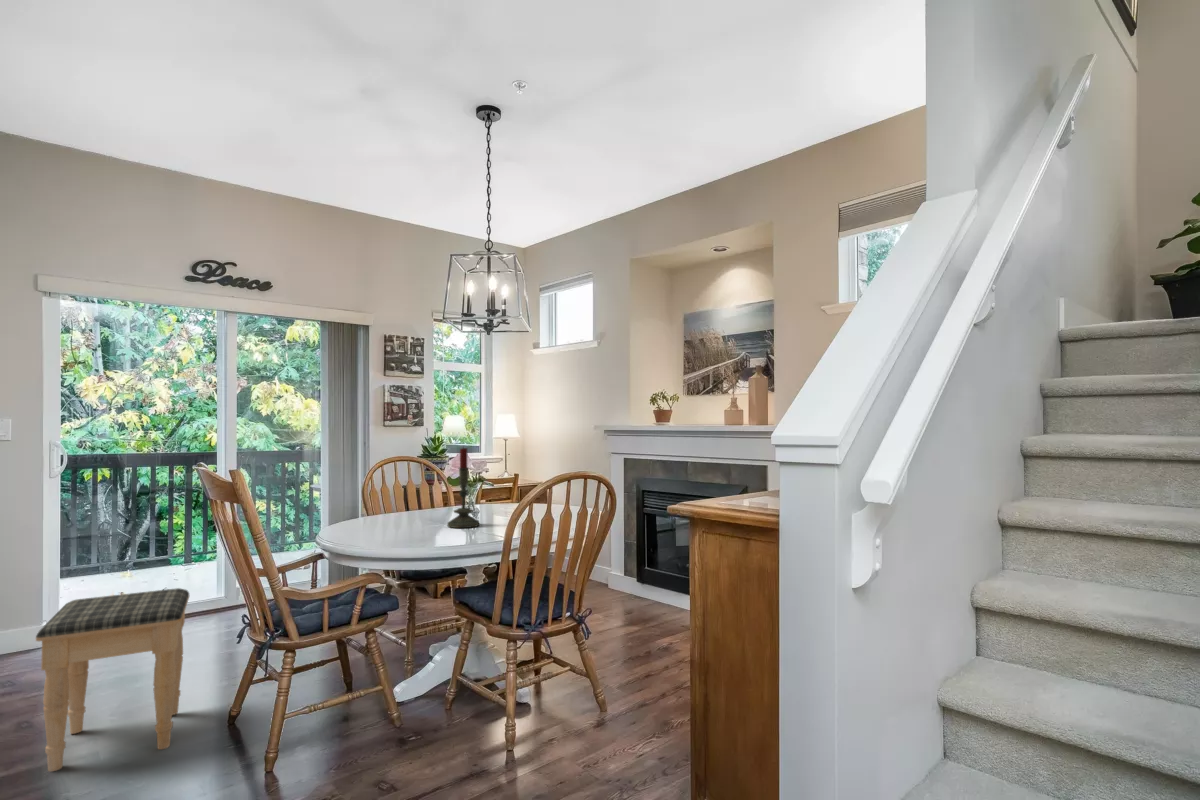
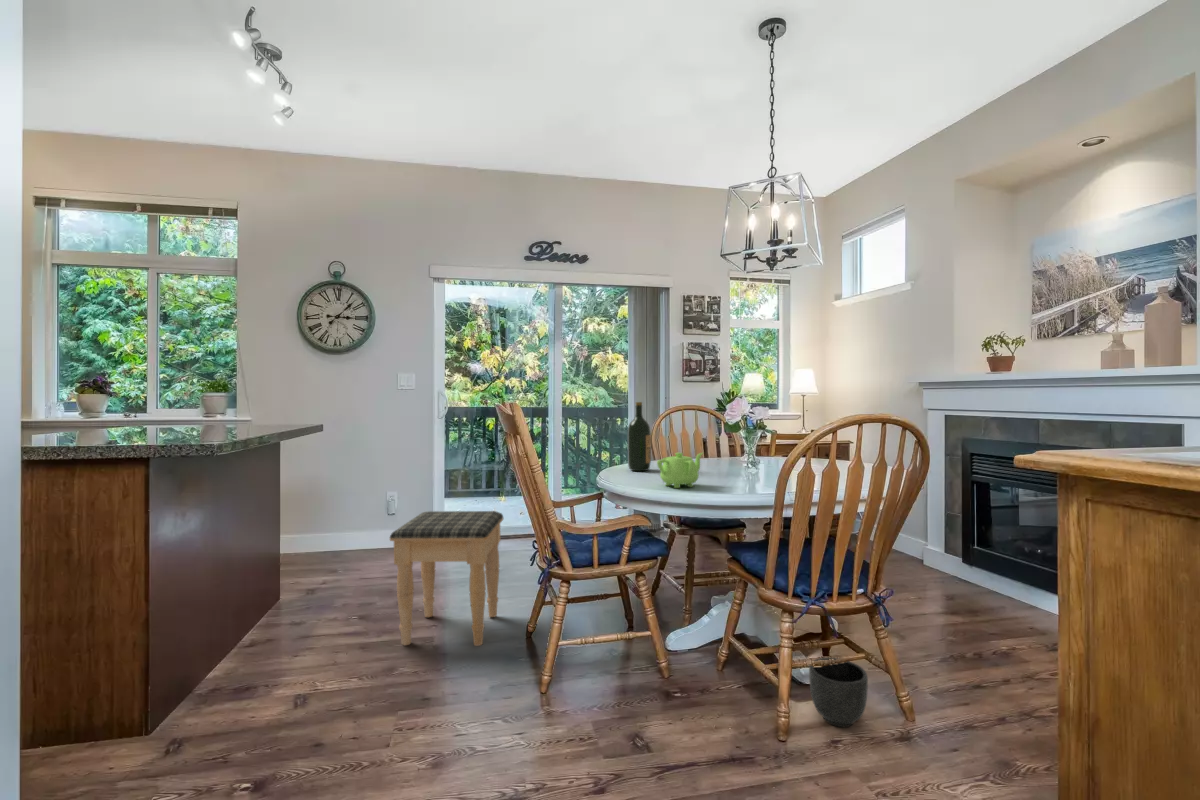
candle: present [447,448,479,528] -> none [722,390,757,478]
wine bottle: none [349,458,374,529] -> present [628,402,651,471]
teapot: none [391,507,434,543] -> present [657,453,703,488]
planter: none [530,676,575,733] -> present [809,658,868,727]

